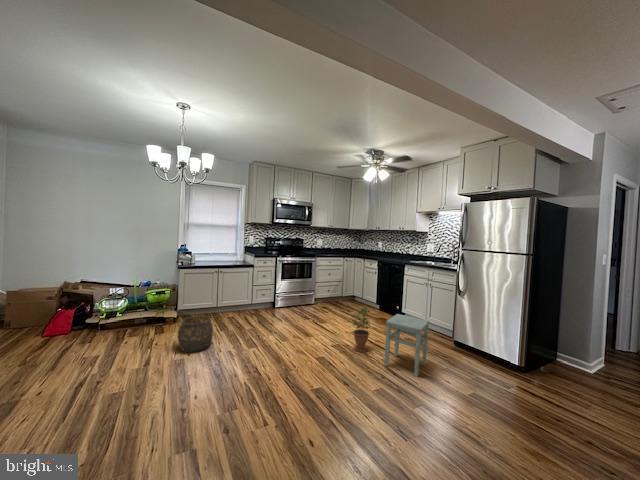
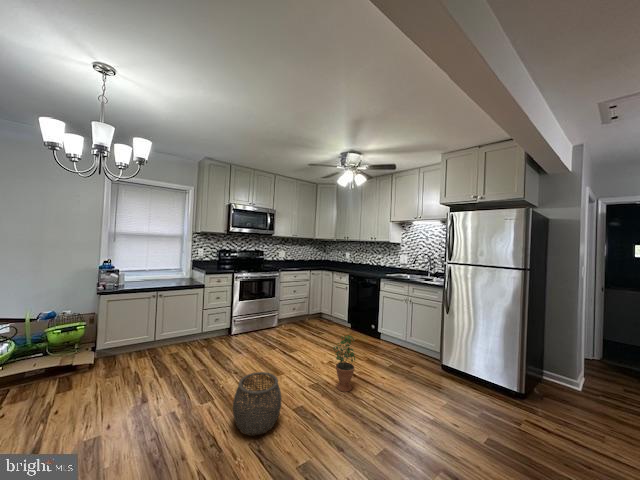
stool: present [385,314,430,377] -> none [378,342,425,423]
woven basket: present [178,316,213,352] -> present [233,372,282,435]

